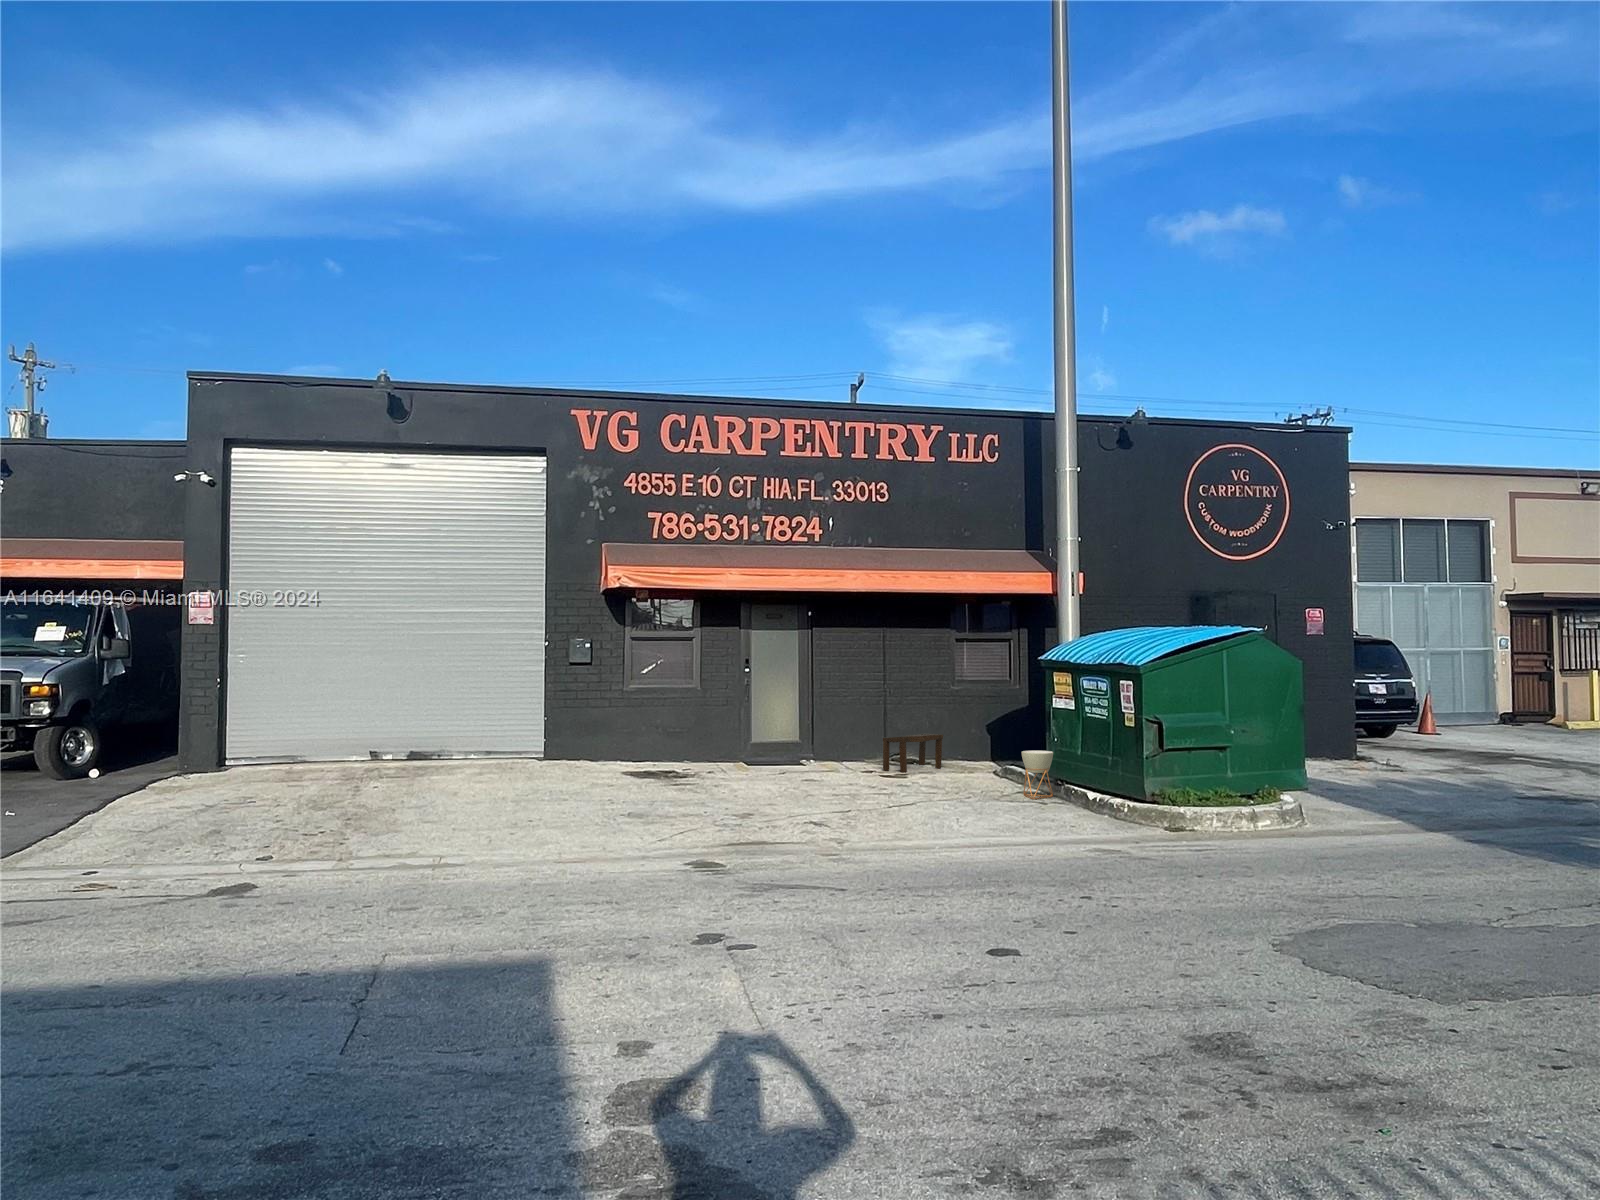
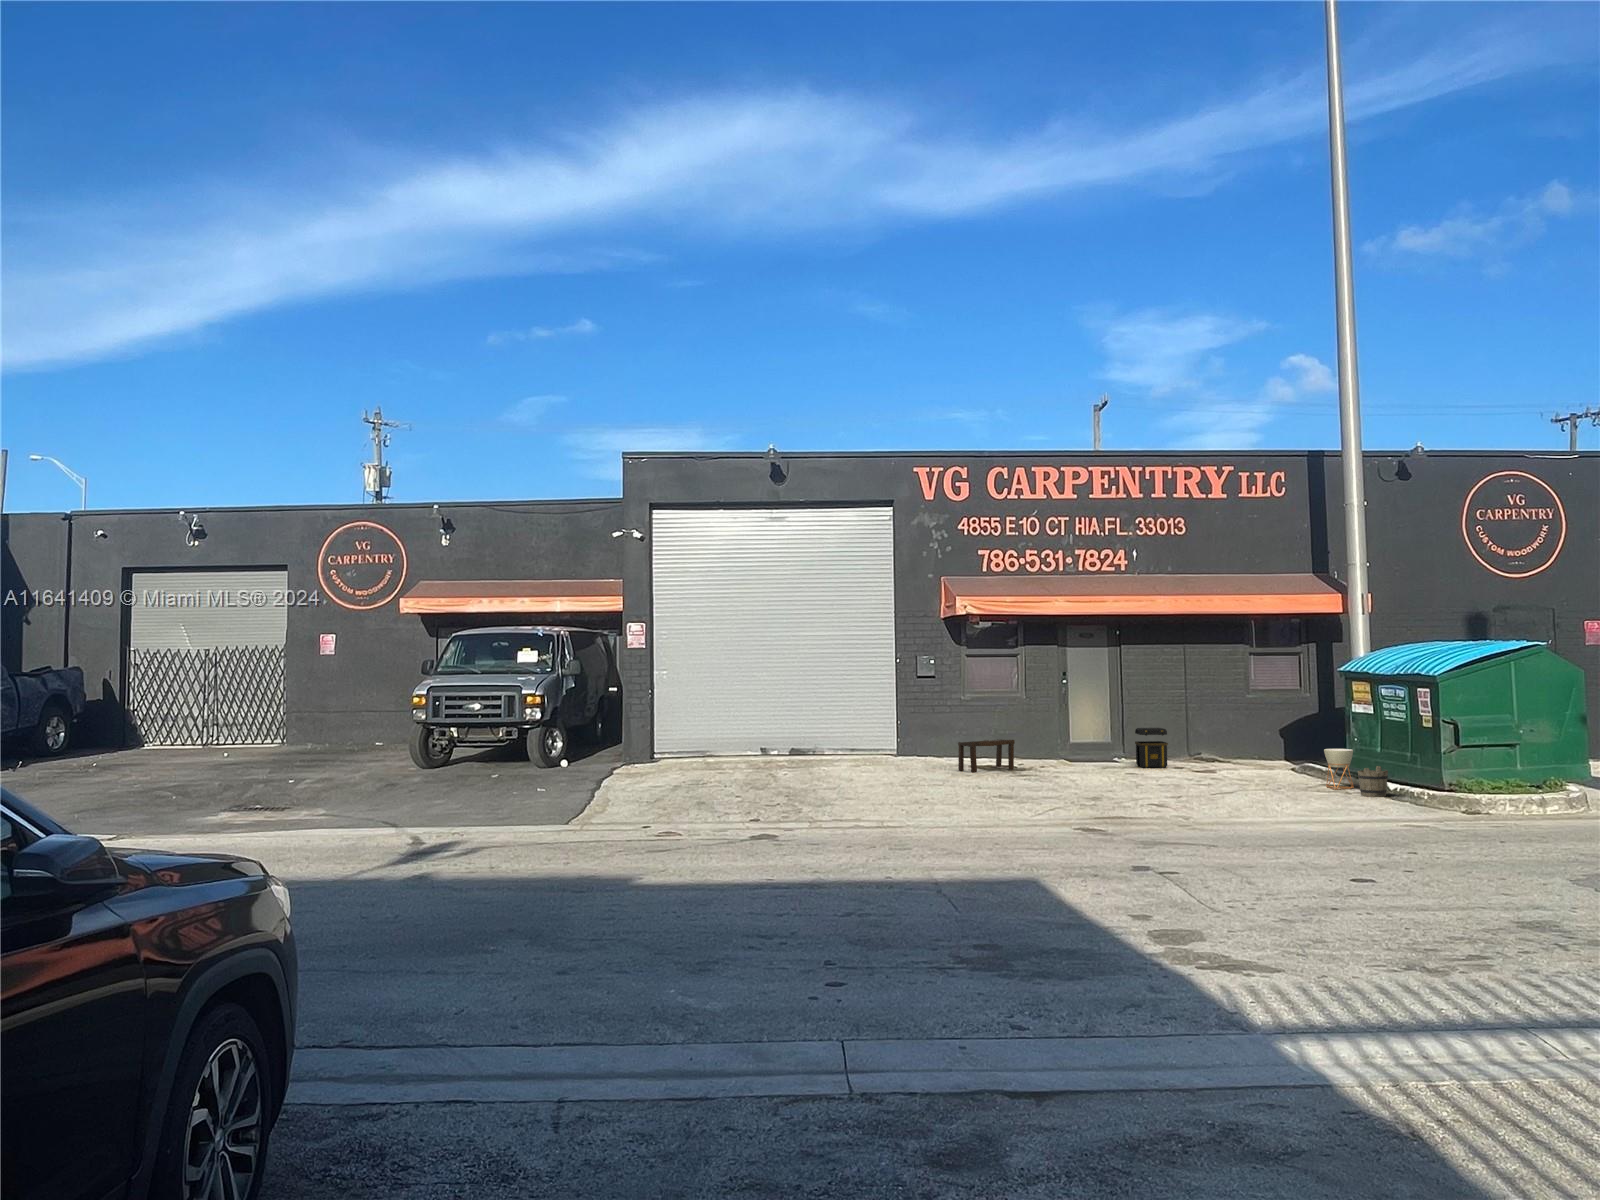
toolbox: none [824,724,859,771] -> present [1135,728,1168,768]
bench: present [883,733,943,772] -> present [958,739,1015,772]
bucket: none [1055,772,1088,809] -> present [1358,766,1388,797]

